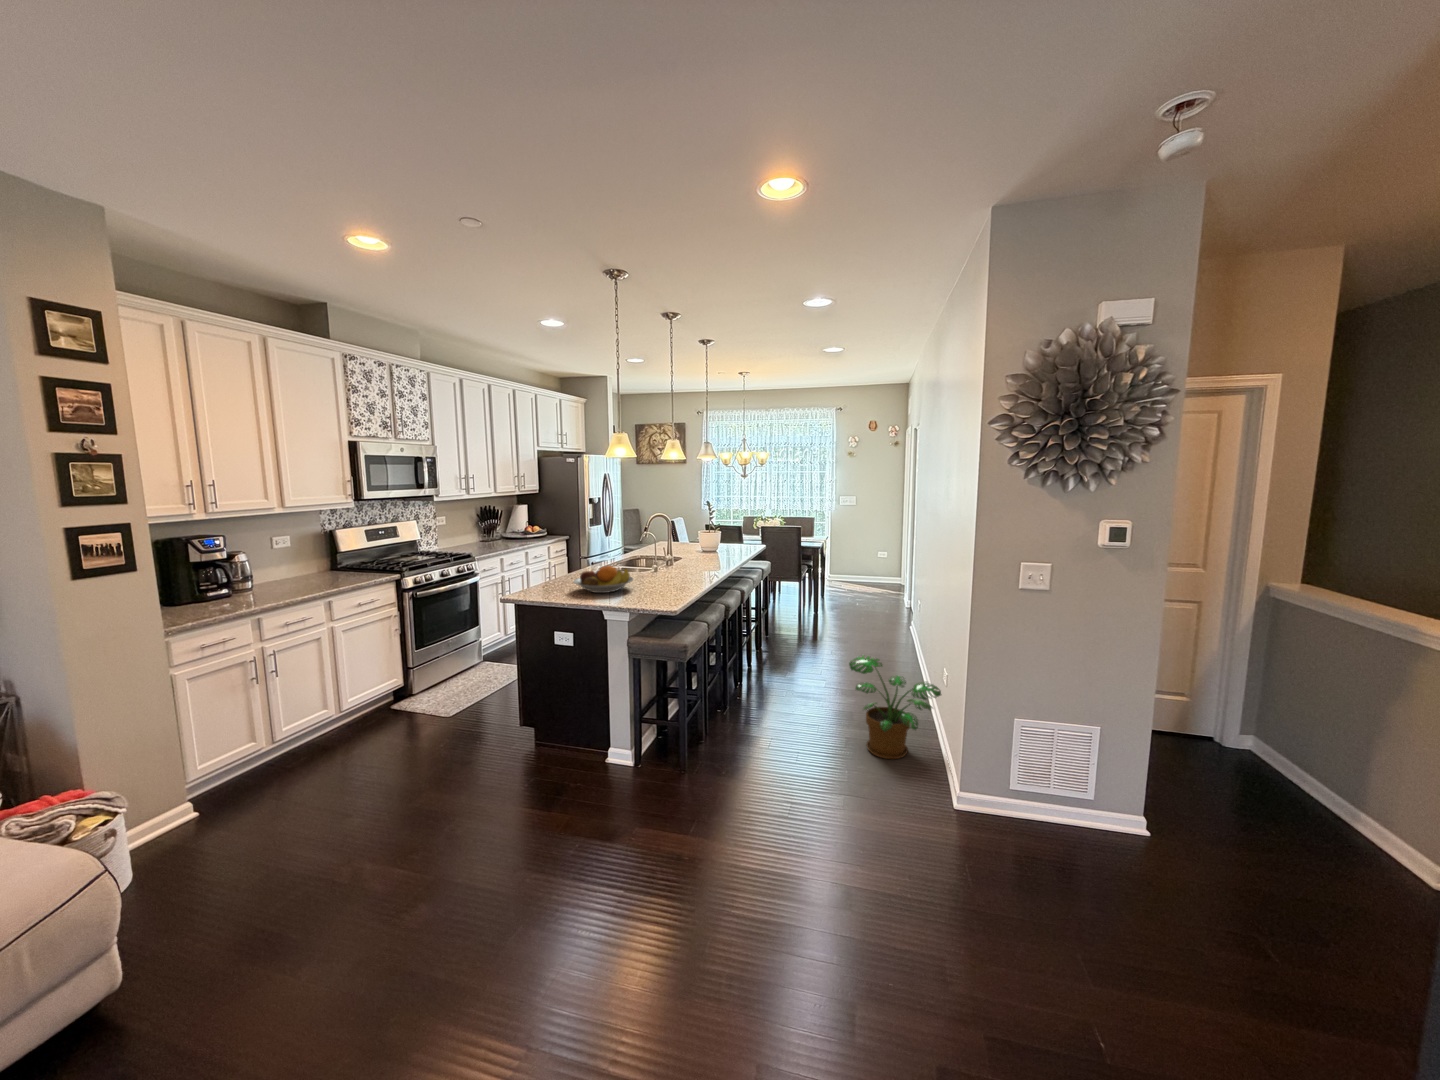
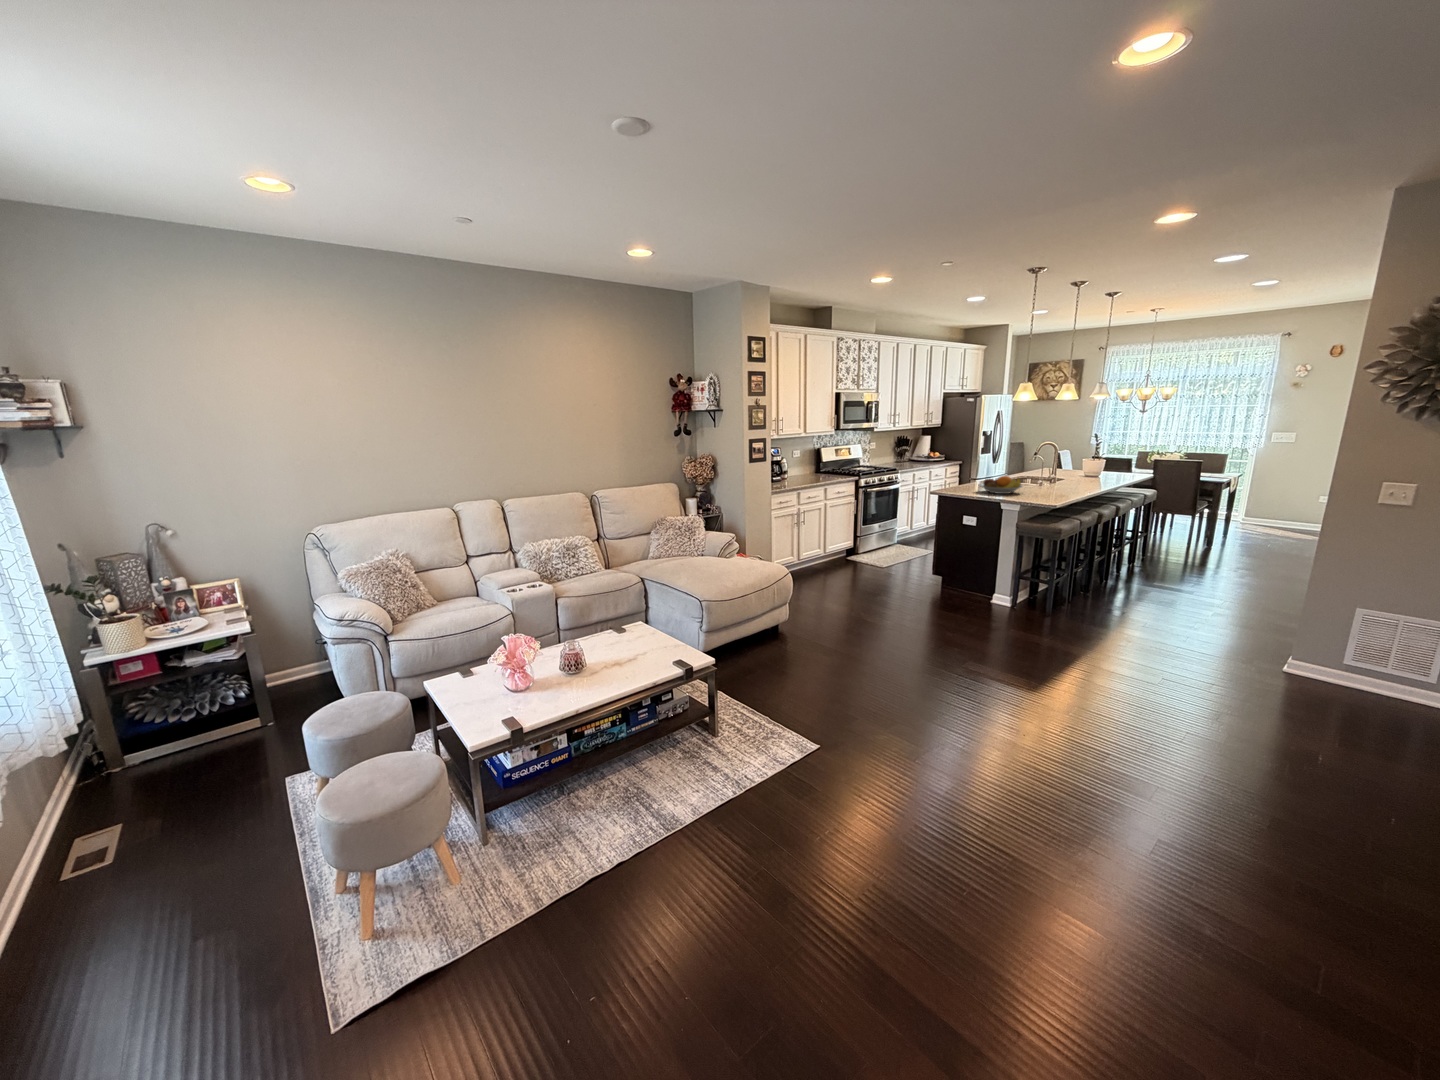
potted plant: present [849,655,941,759] -> none [1209,563,1299,641]

